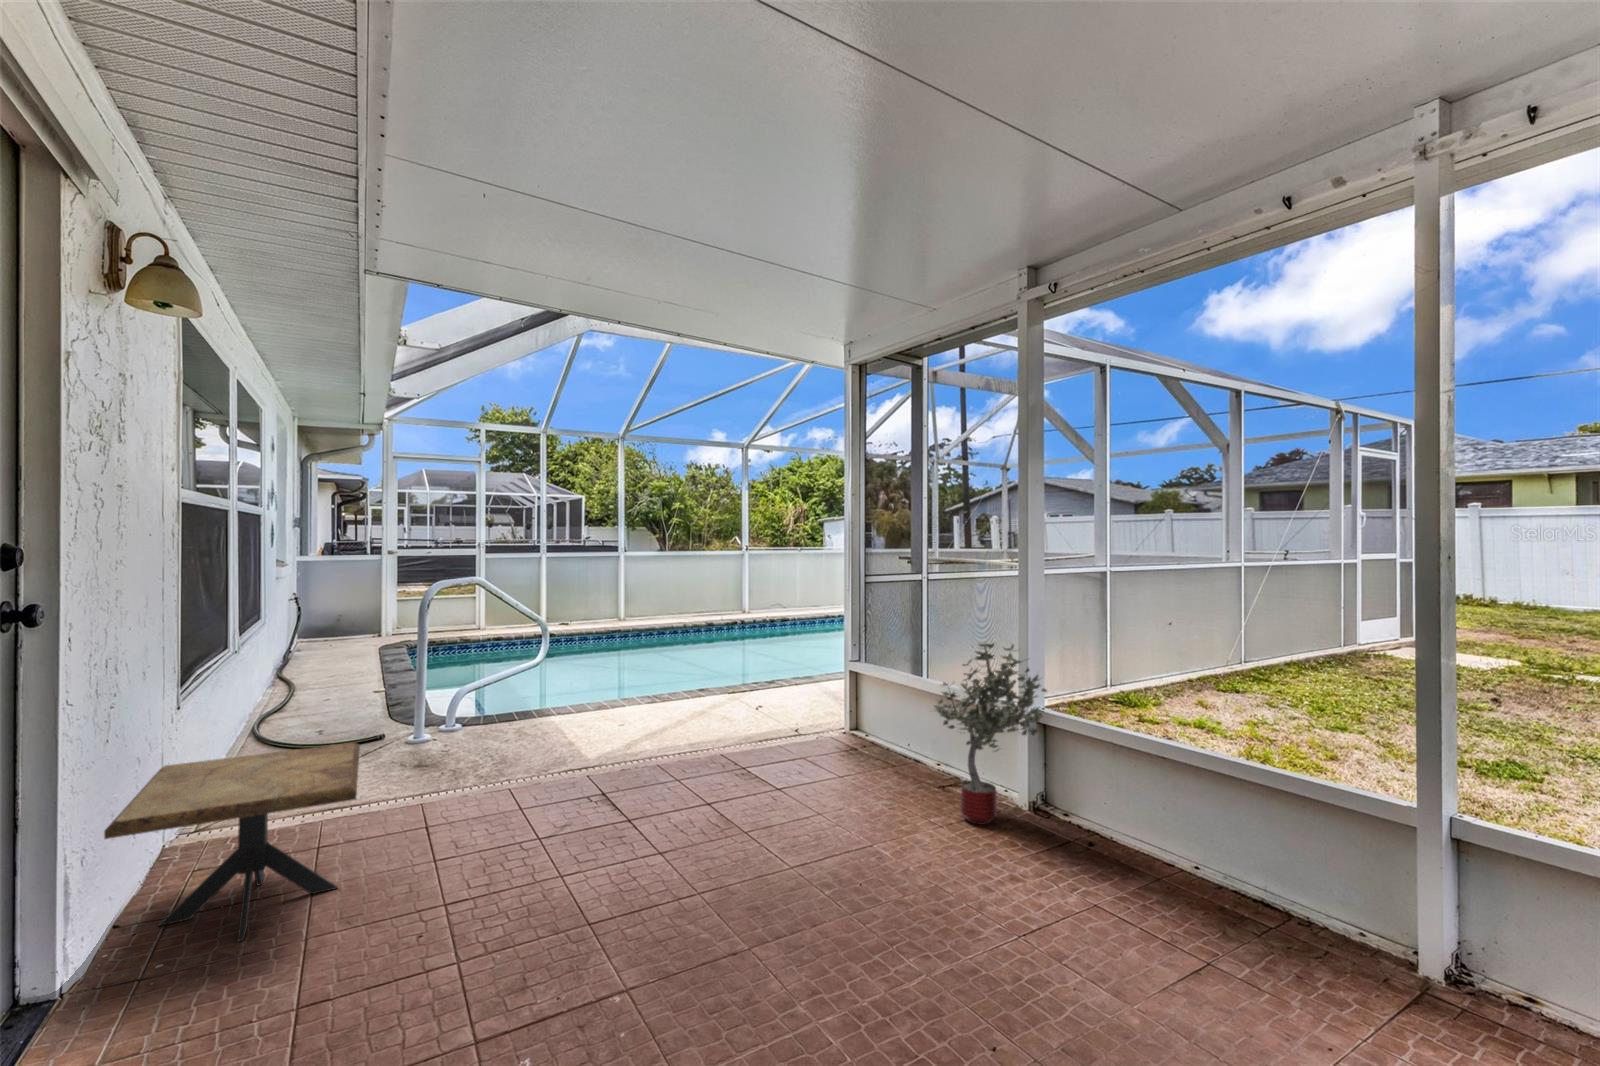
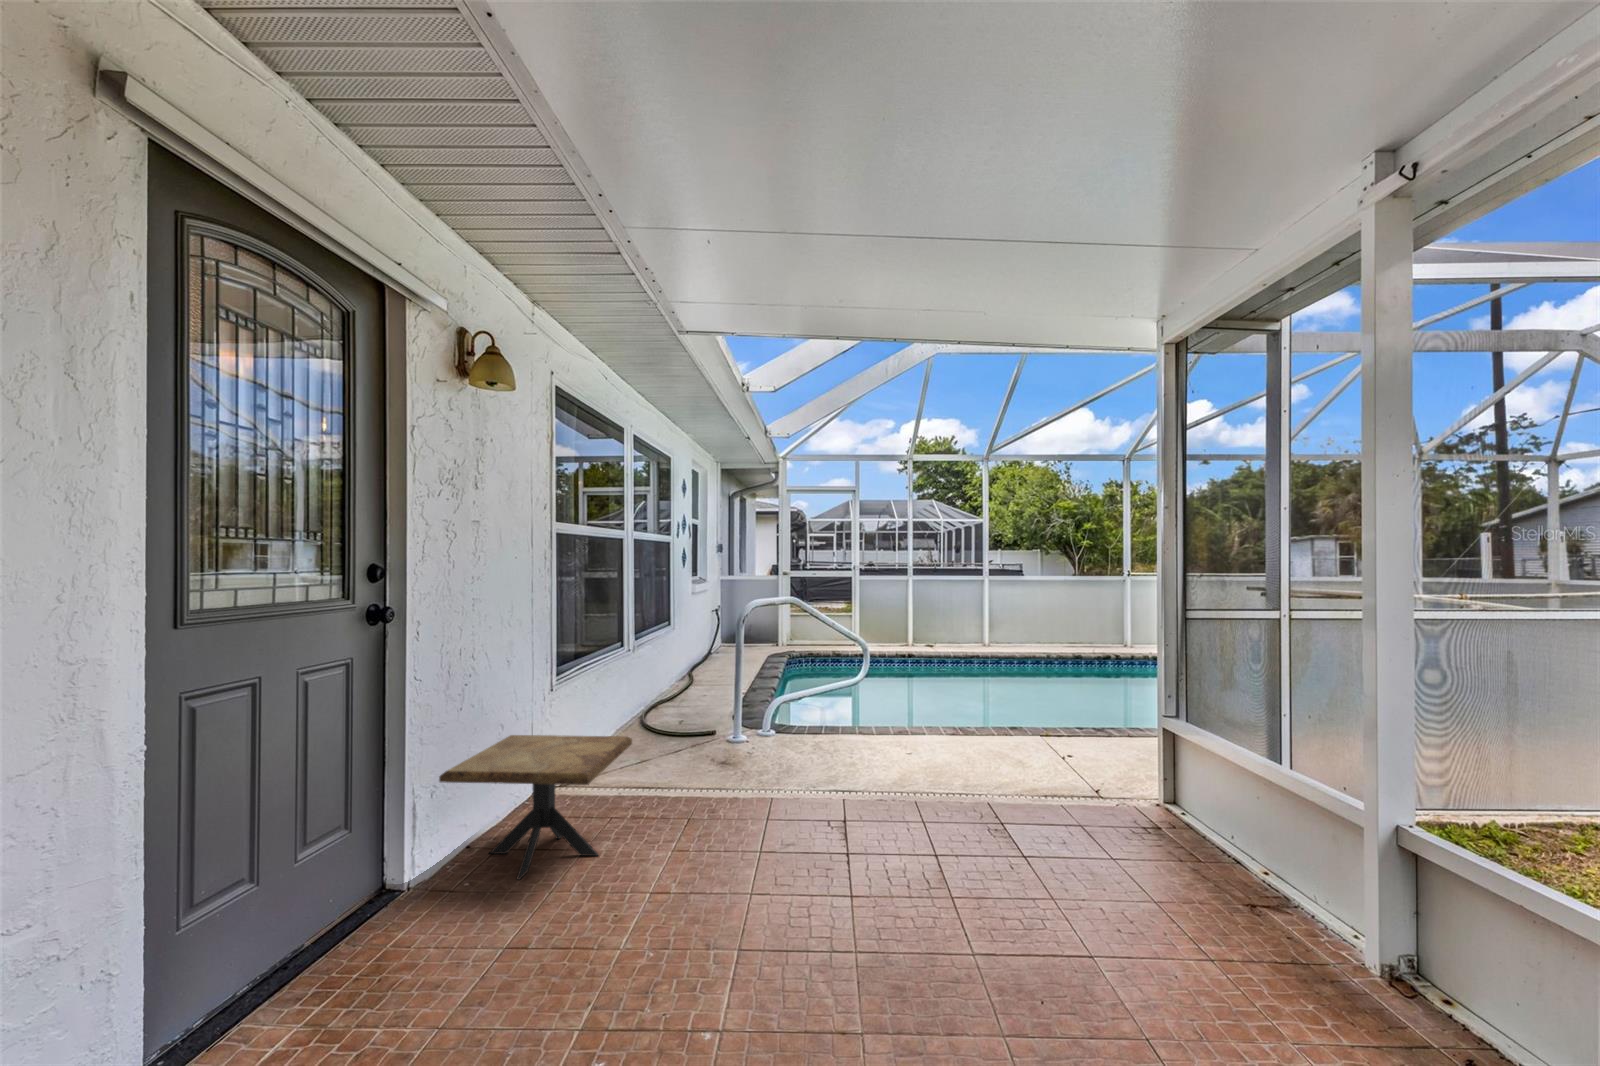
potted tree: present [934,643,1047,825] -> none [1224,715,1396,976]

